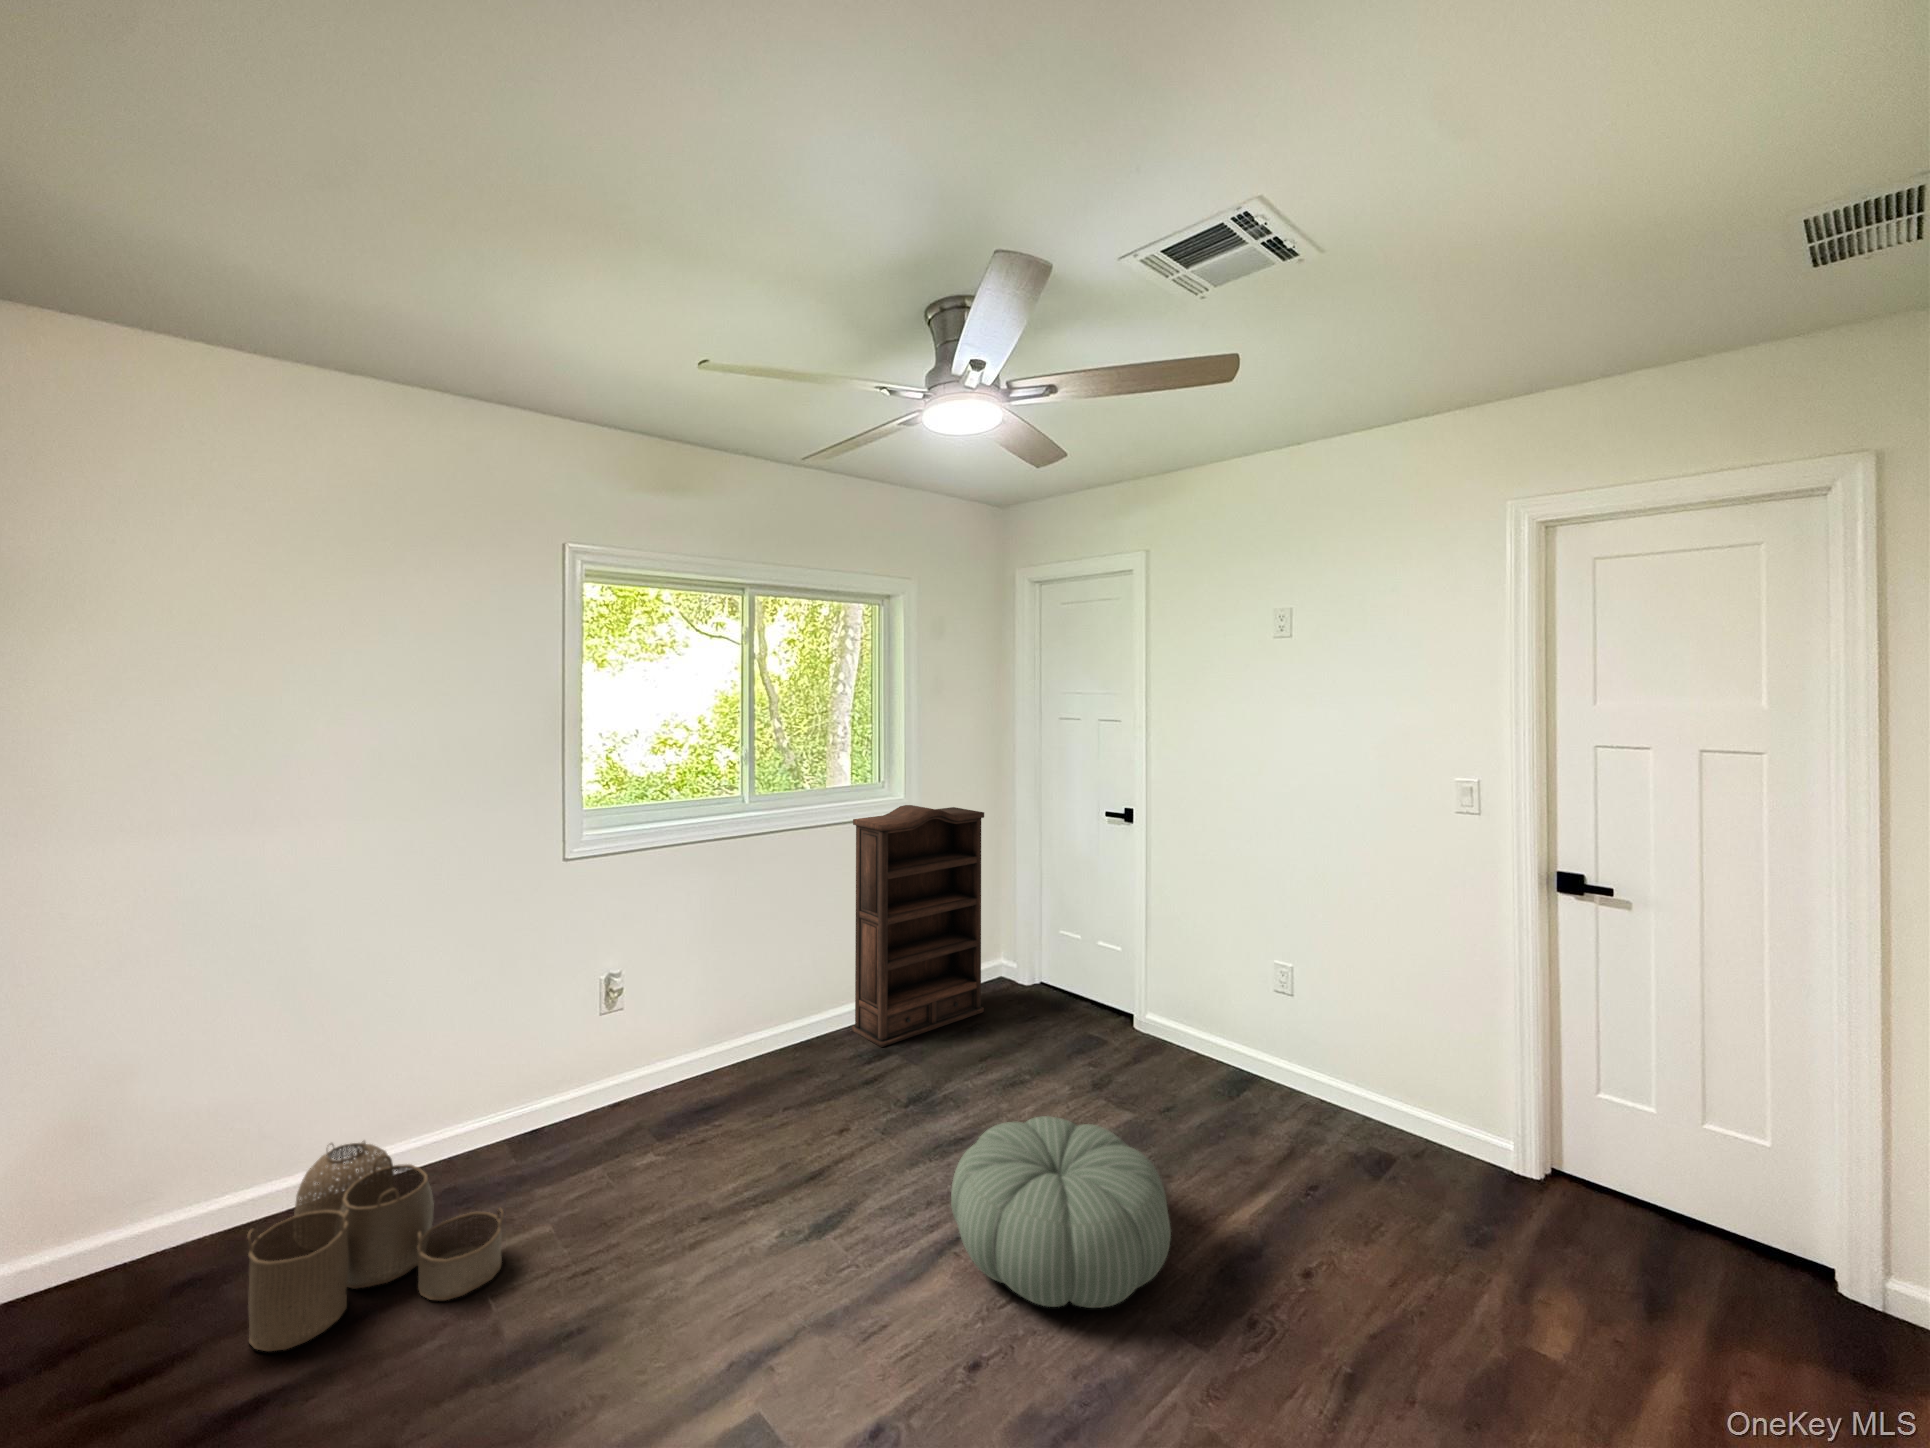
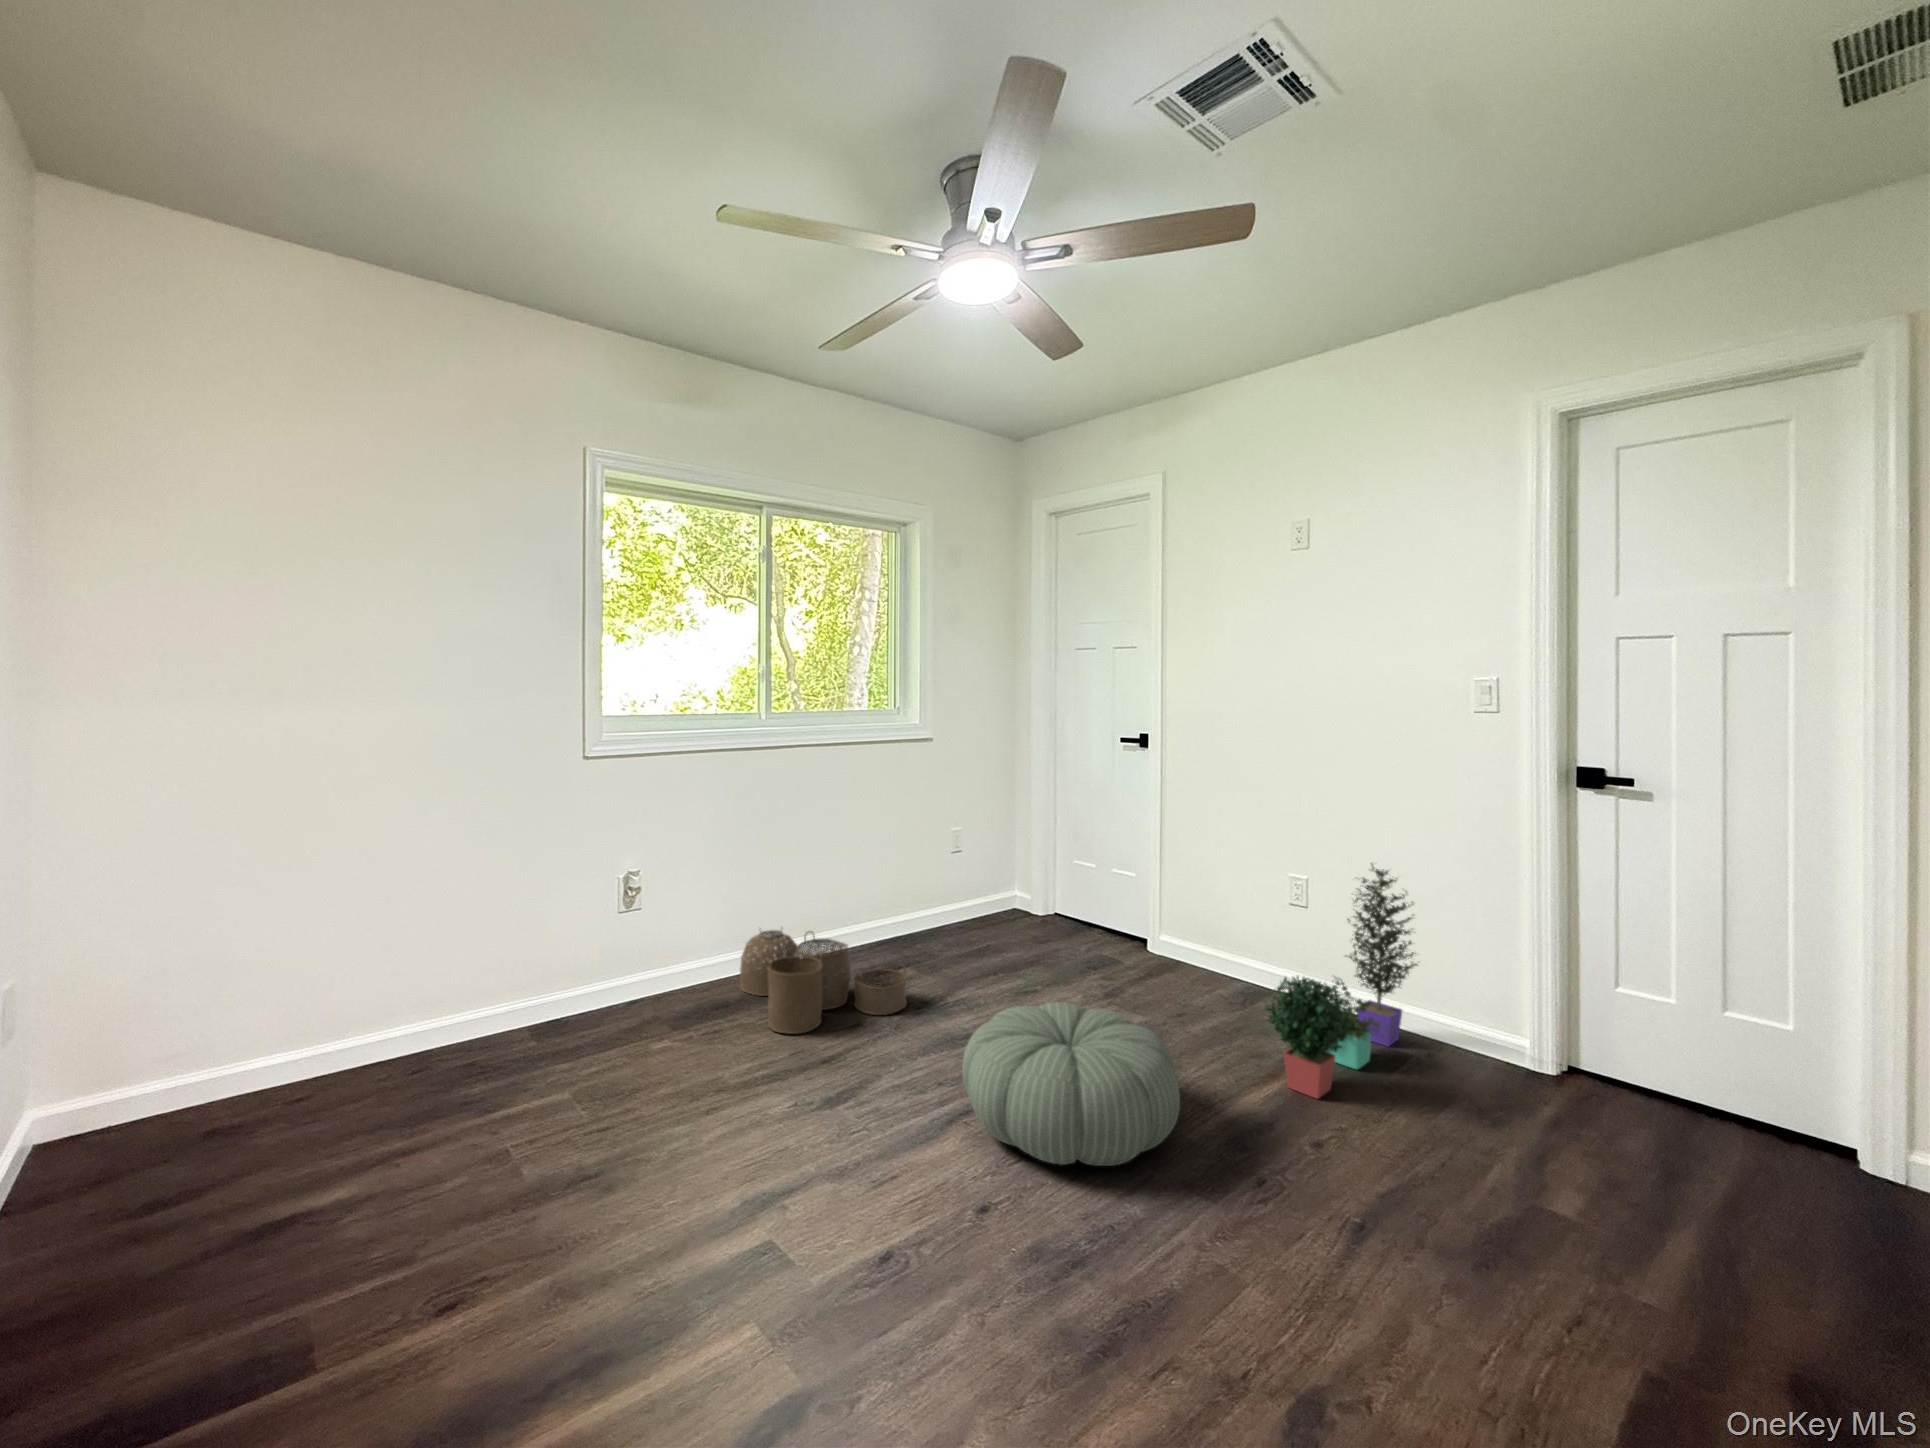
bookshelf: present [852,805,984,1047] -> none [866,729,999,962]
potted plant: none [1252,957,1408,1215] -> present [1266,864,1417,1099]
woven basket: present [247,1141,504,1351] -> present [740,930,907,1034]

